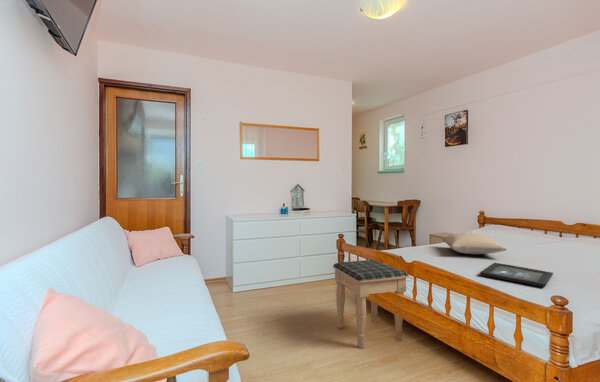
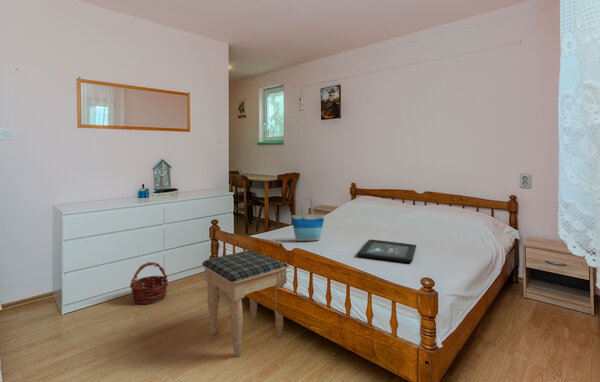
tote bag: none [412,217,445,259] -> present [292,196,325,241]
pillow: present [442,233,507,254] -> none [322,210,379,231]
basket: none [276,264,303,297] -> present [130,262,168,304]

